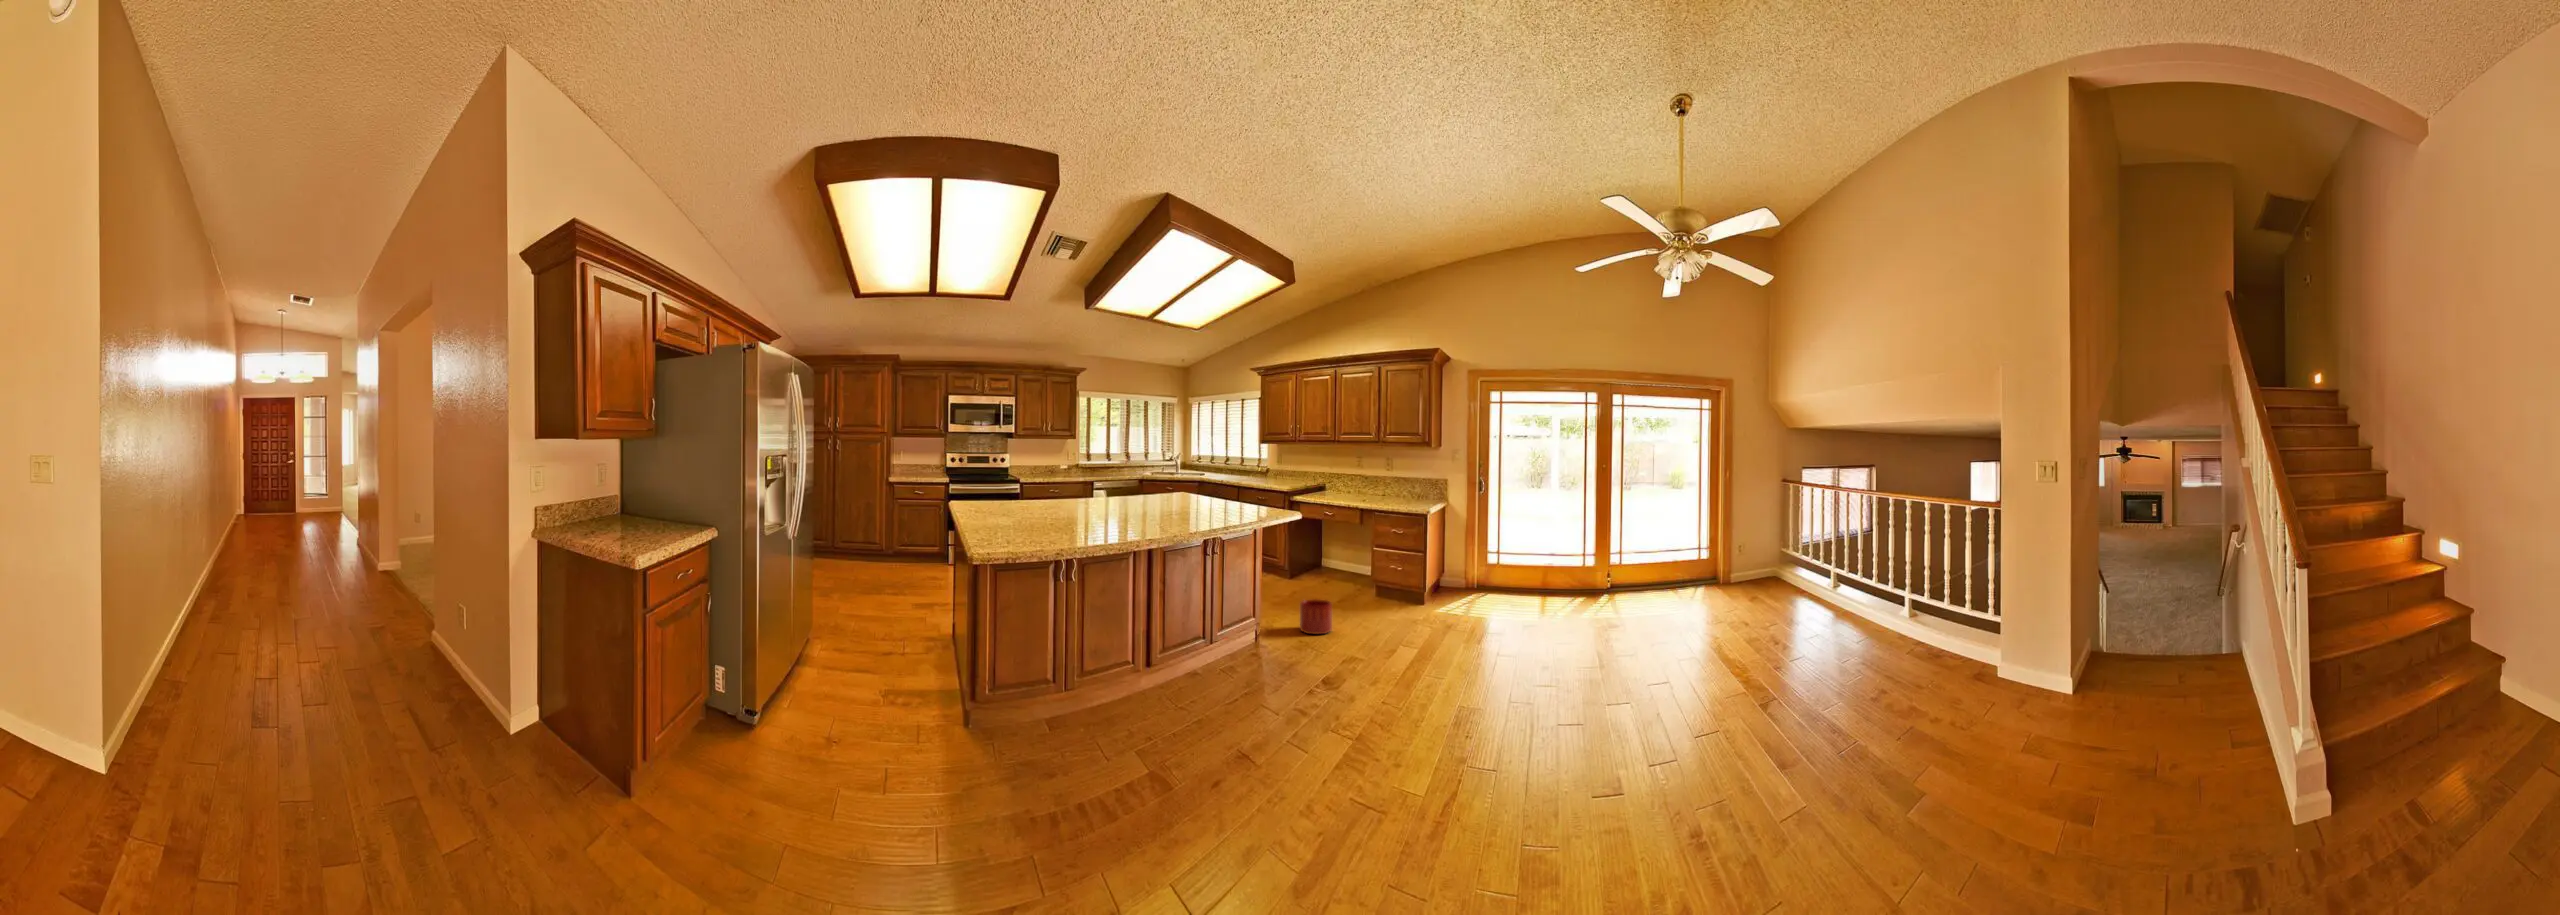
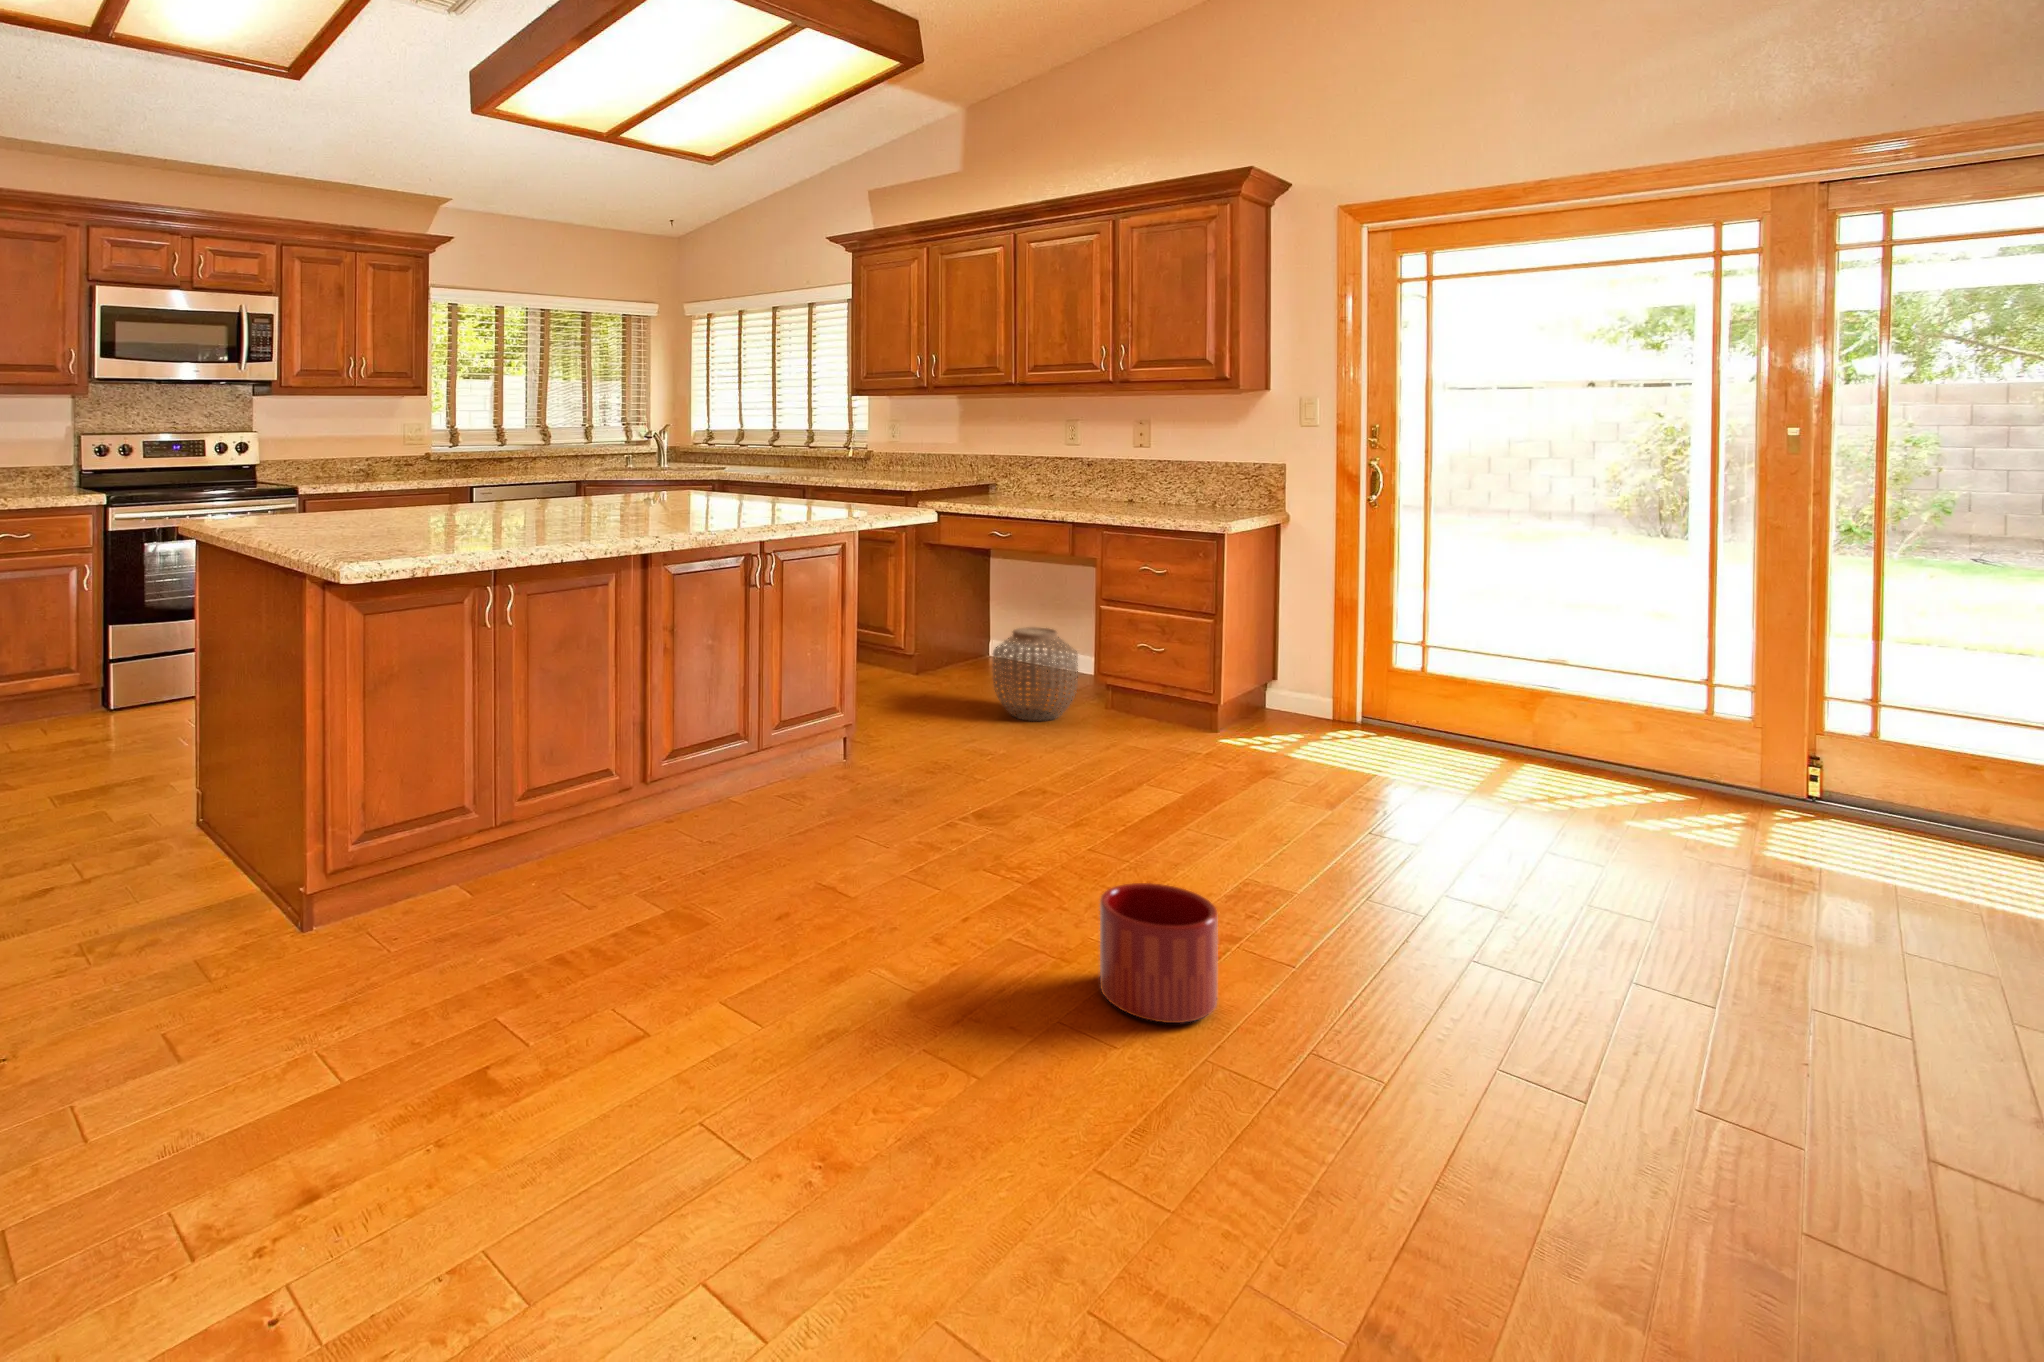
woven basket: none [1308,538,1340,574] -> present [993,627,1078,721]

